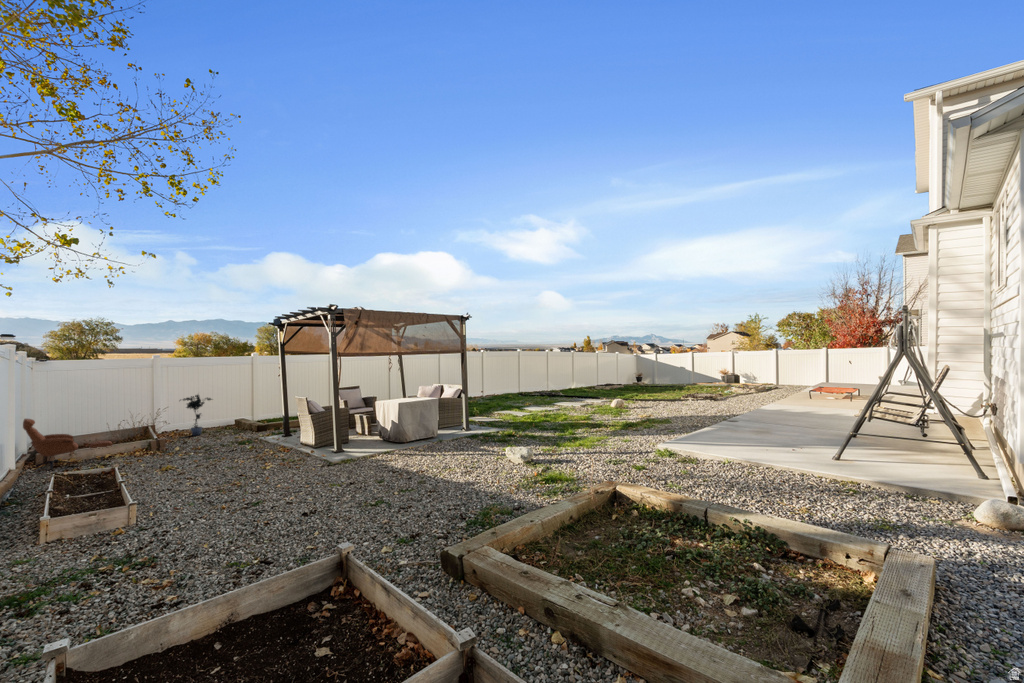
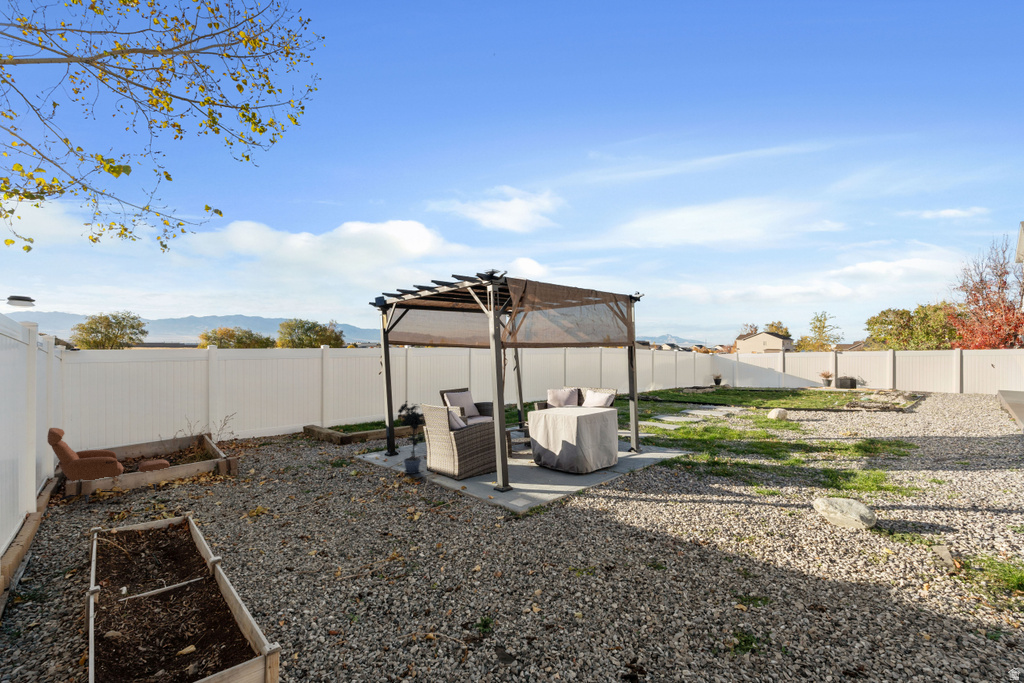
potted plant: present [183,395,212,435] -> present [398,401,425,474]

